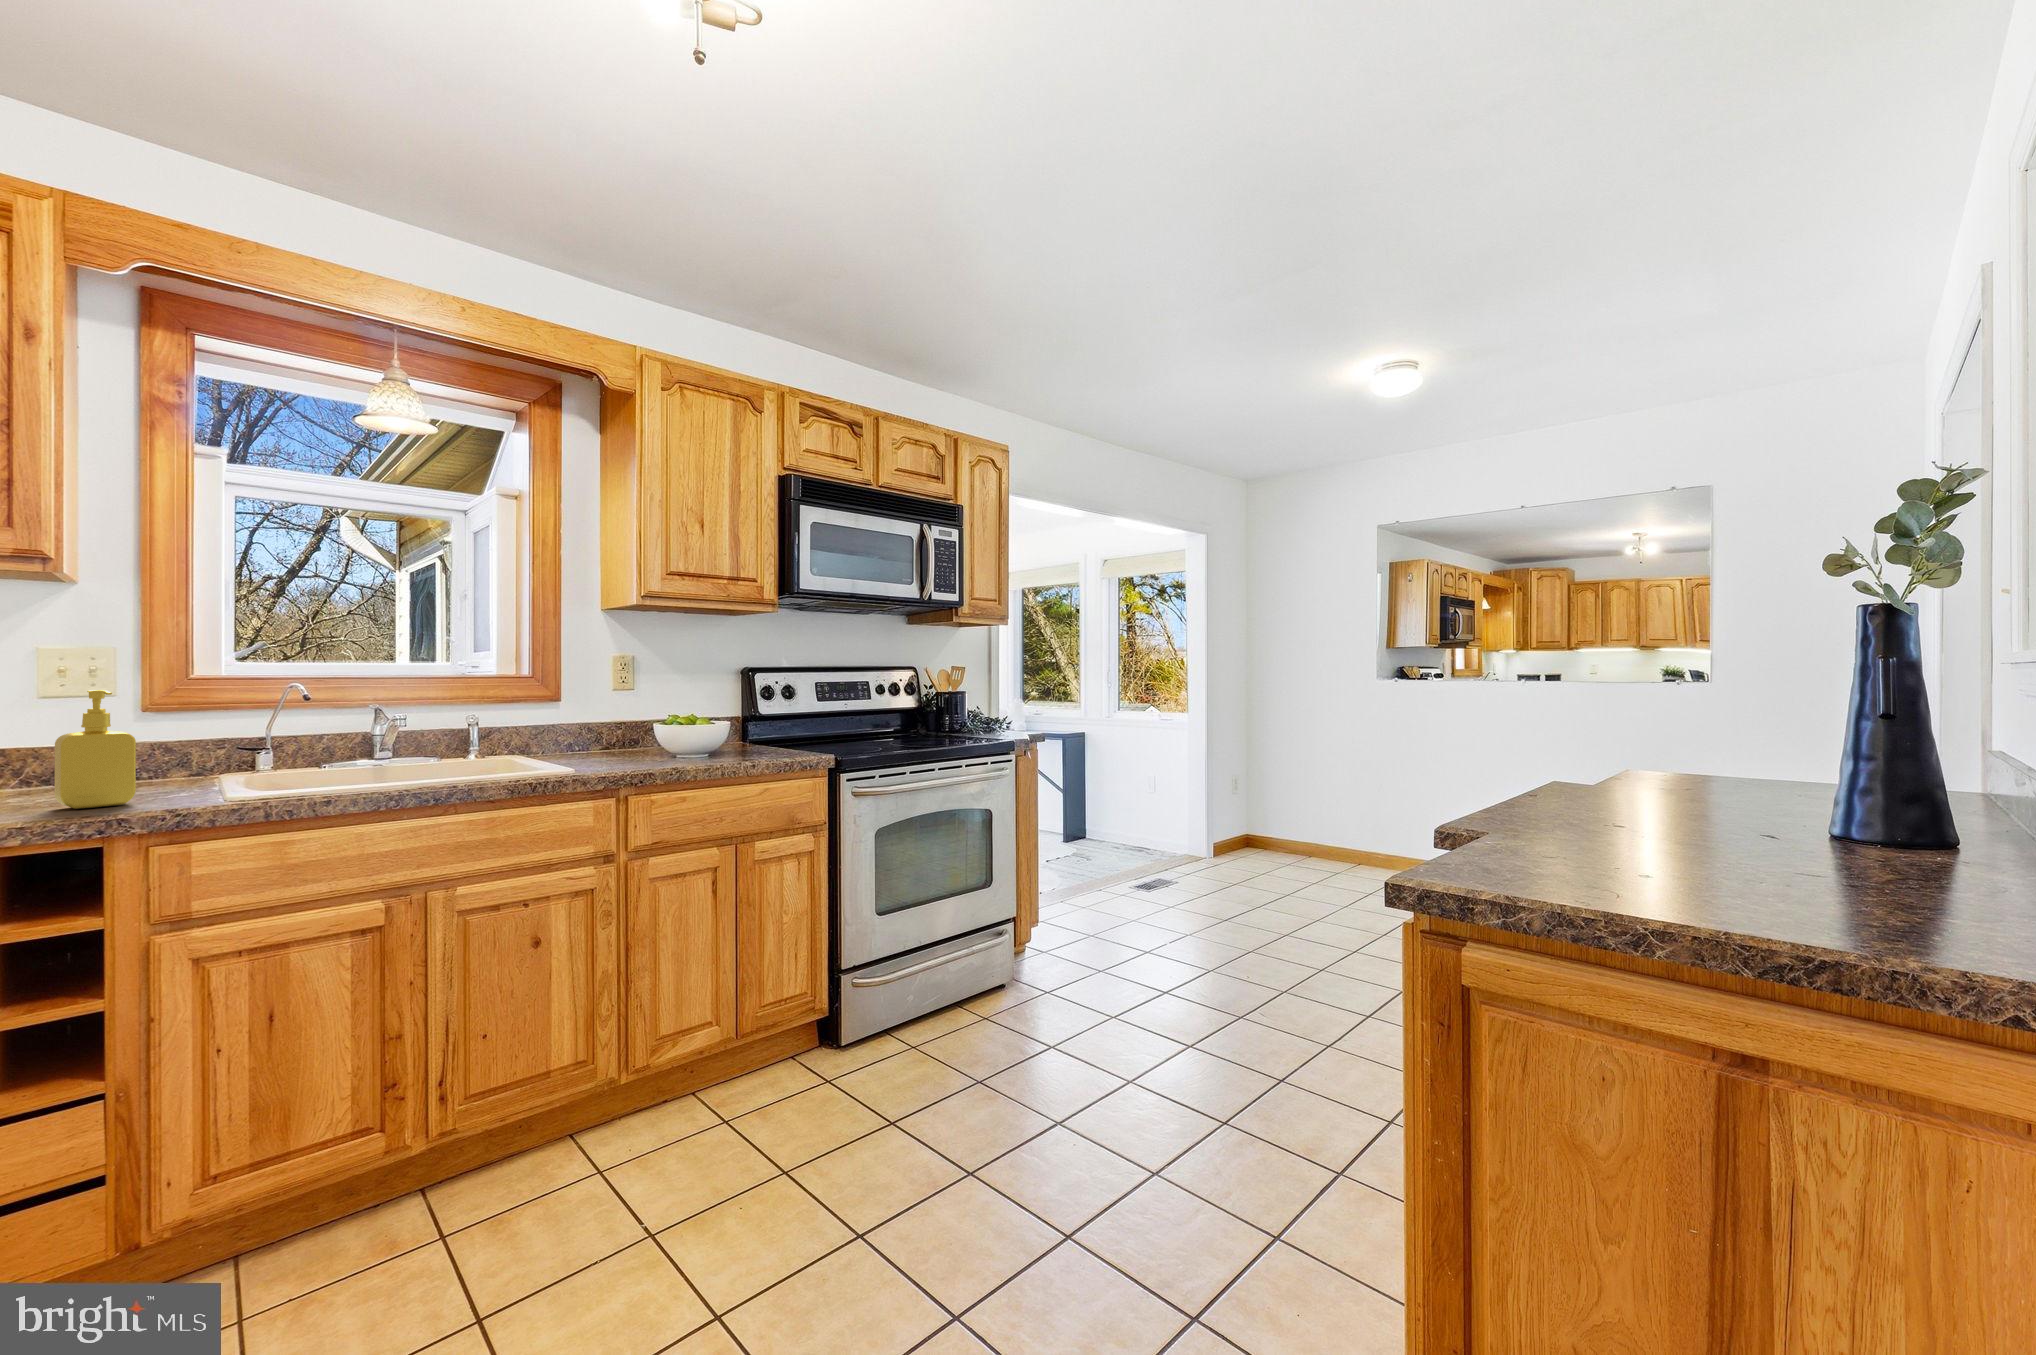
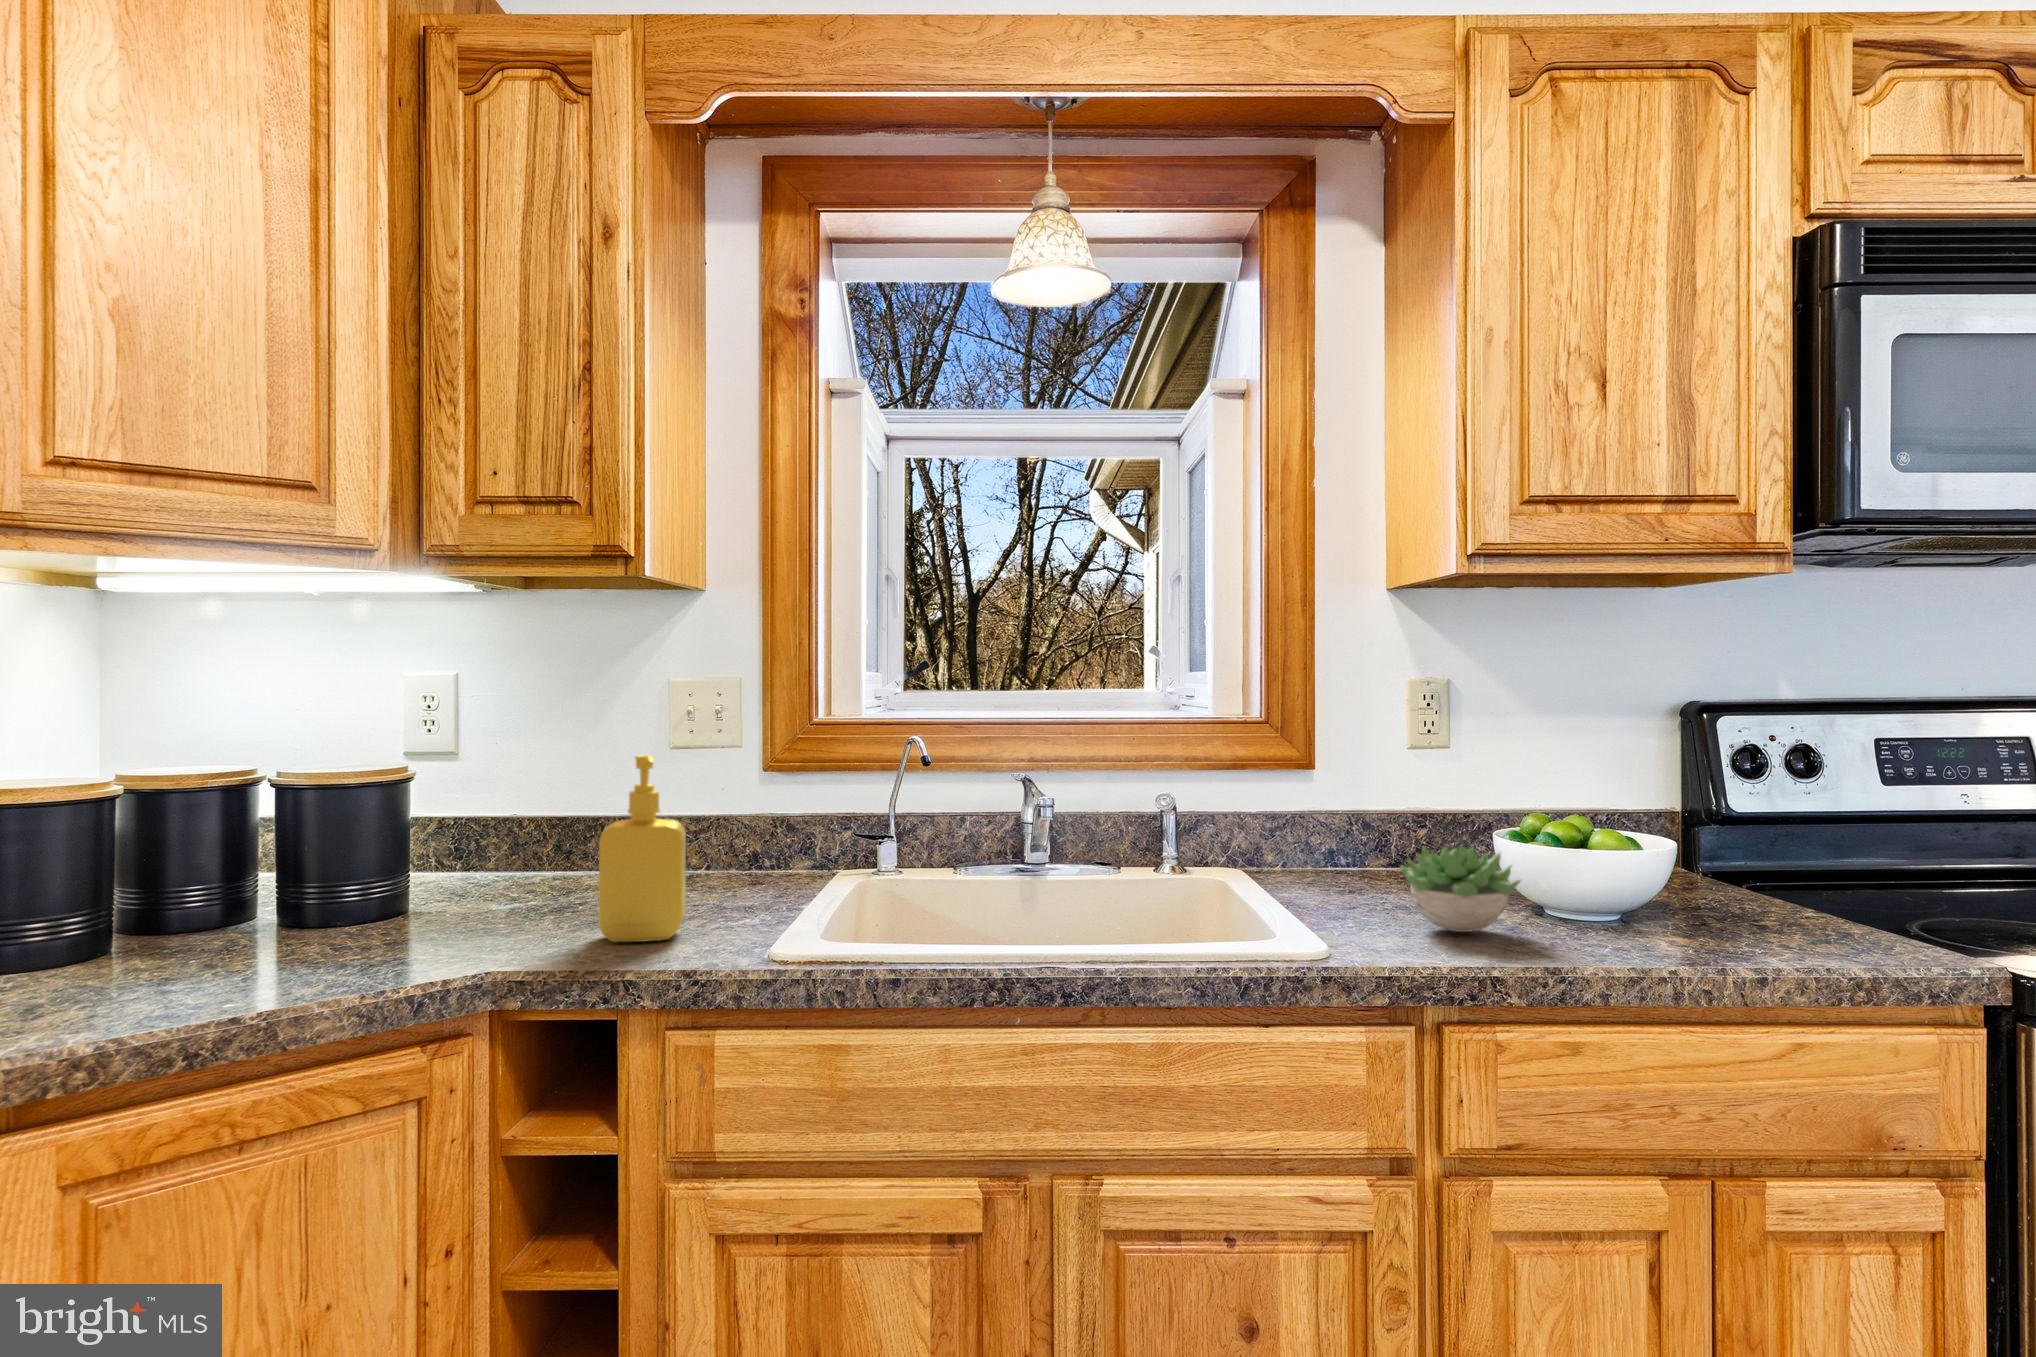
succulent plant: none [610,725,665,763] -> present [1401,846,1520,932]

